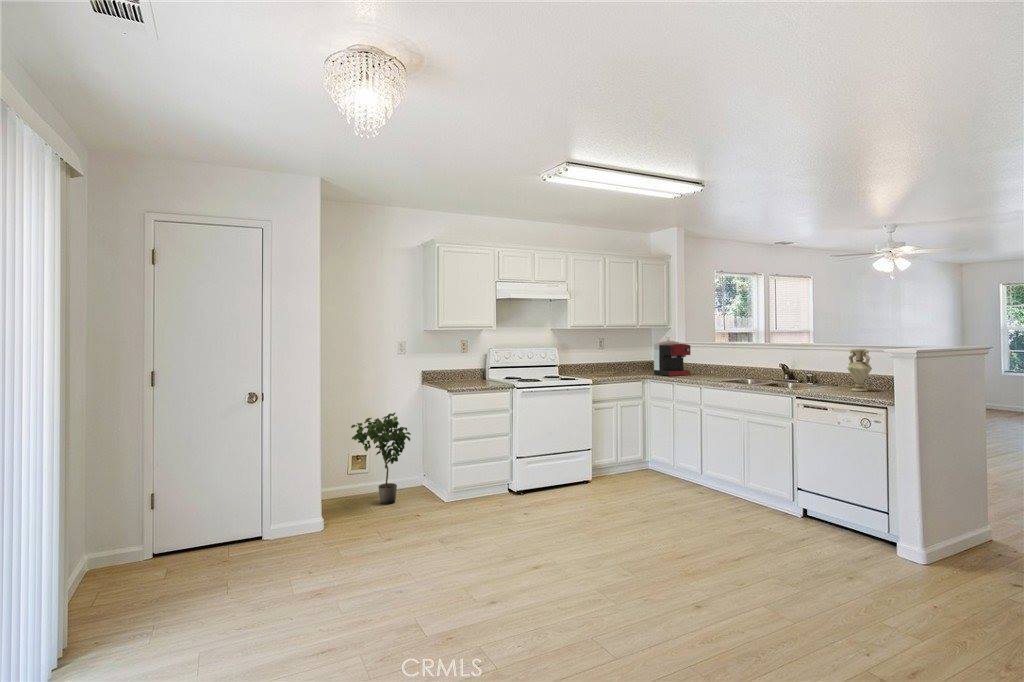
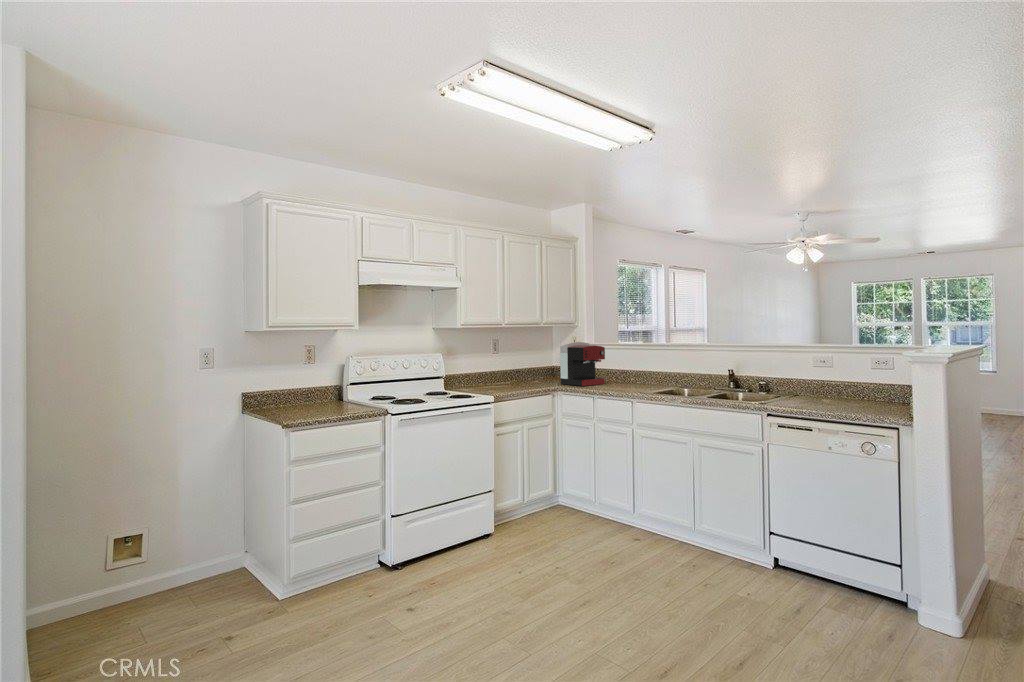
vase: present [847,349,872,391] -> none [814,351,844,402]
potted plant: present [351,413,411,504] -> none [107,461,223,617]

